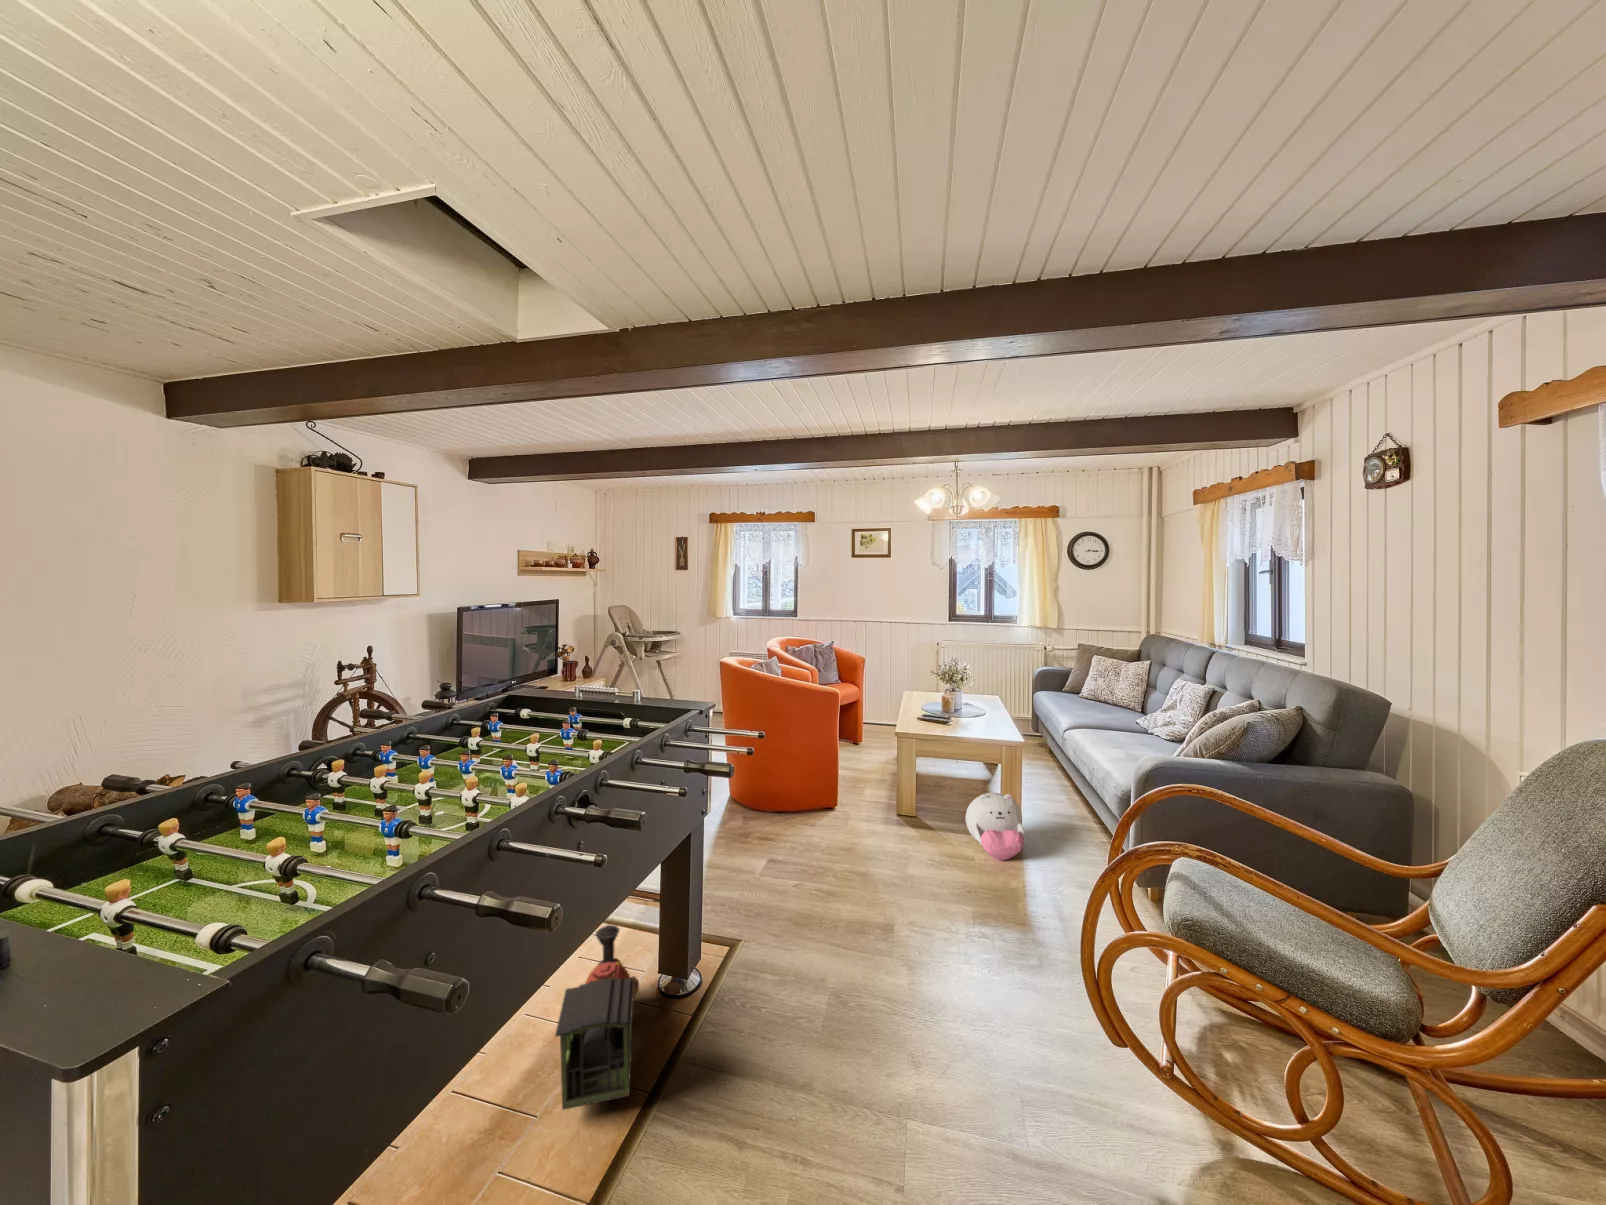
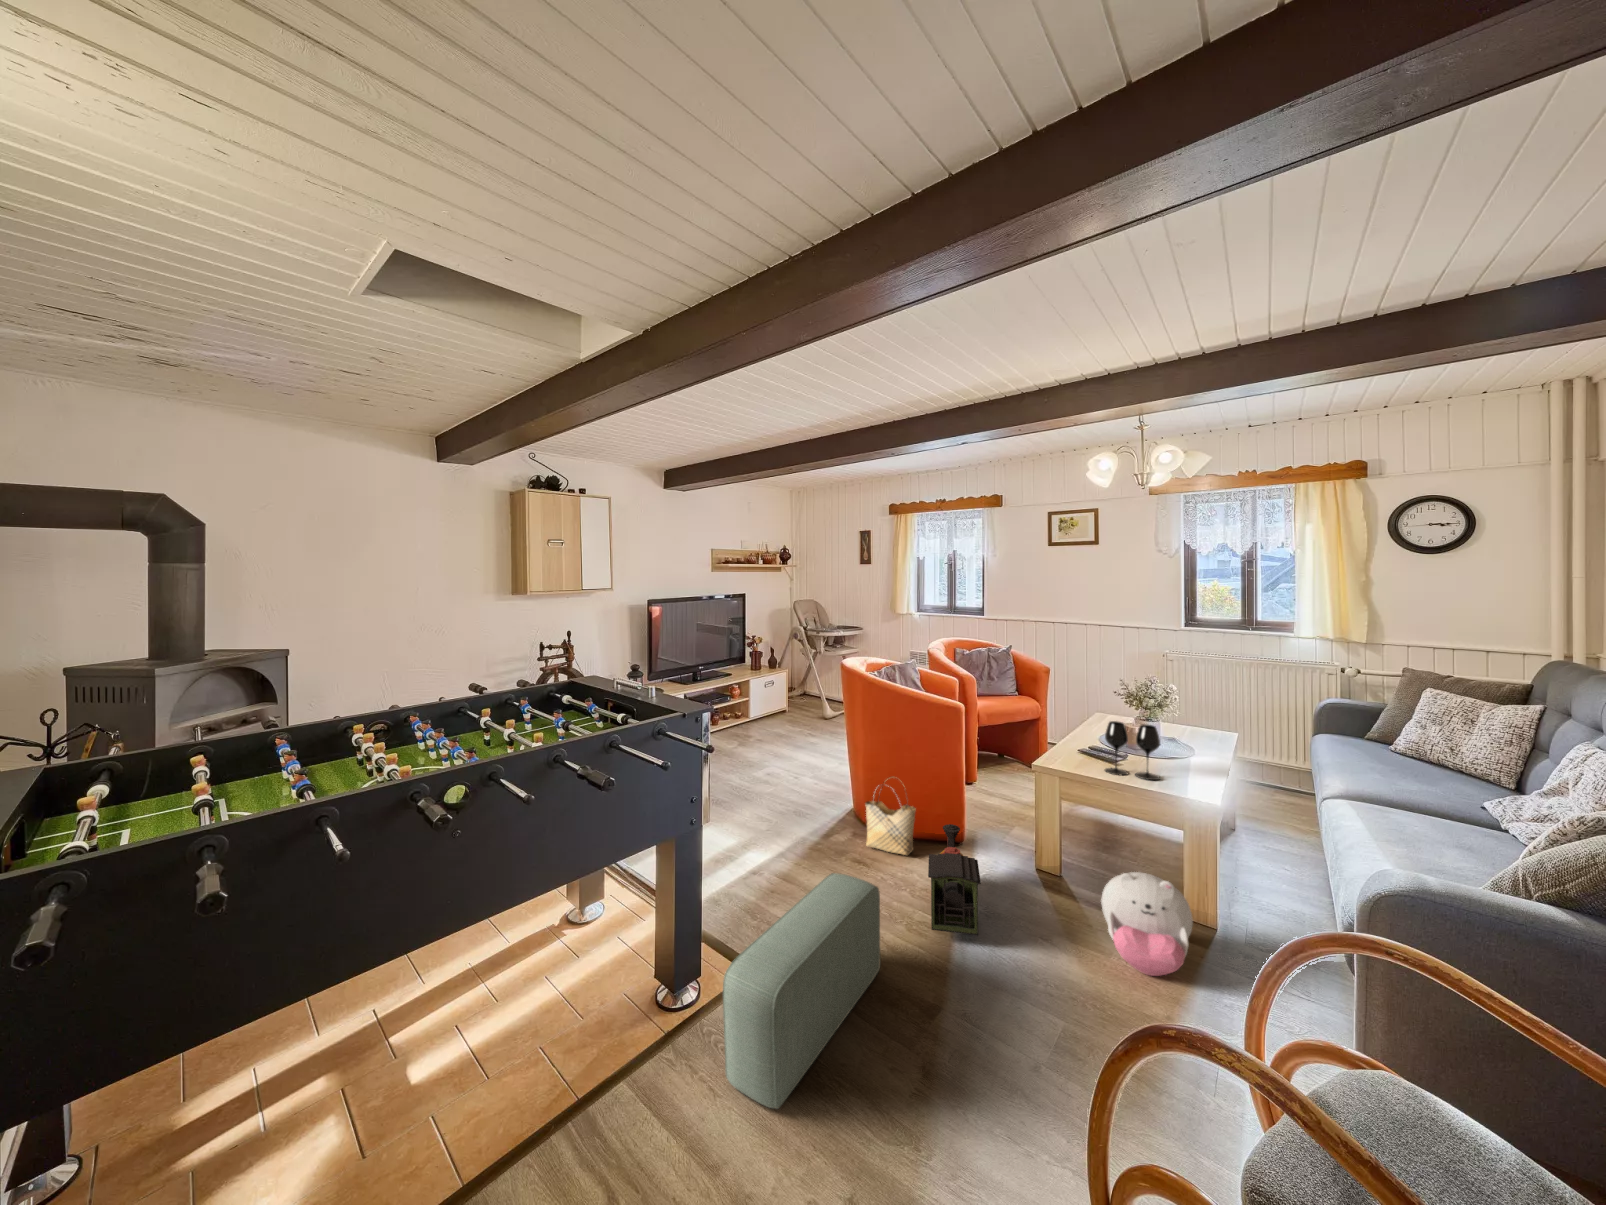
wine glass: none [945,691,981,731] -> present [1105,721,1160,780]
woven basket: none [765,757,810,822] -> present [865,778,916,855]
pouf: none [774,833,839,1009] -> present [723,873,880,1109]
toy train: present [555,925,639,1110] -> present [928,824,981,935]

